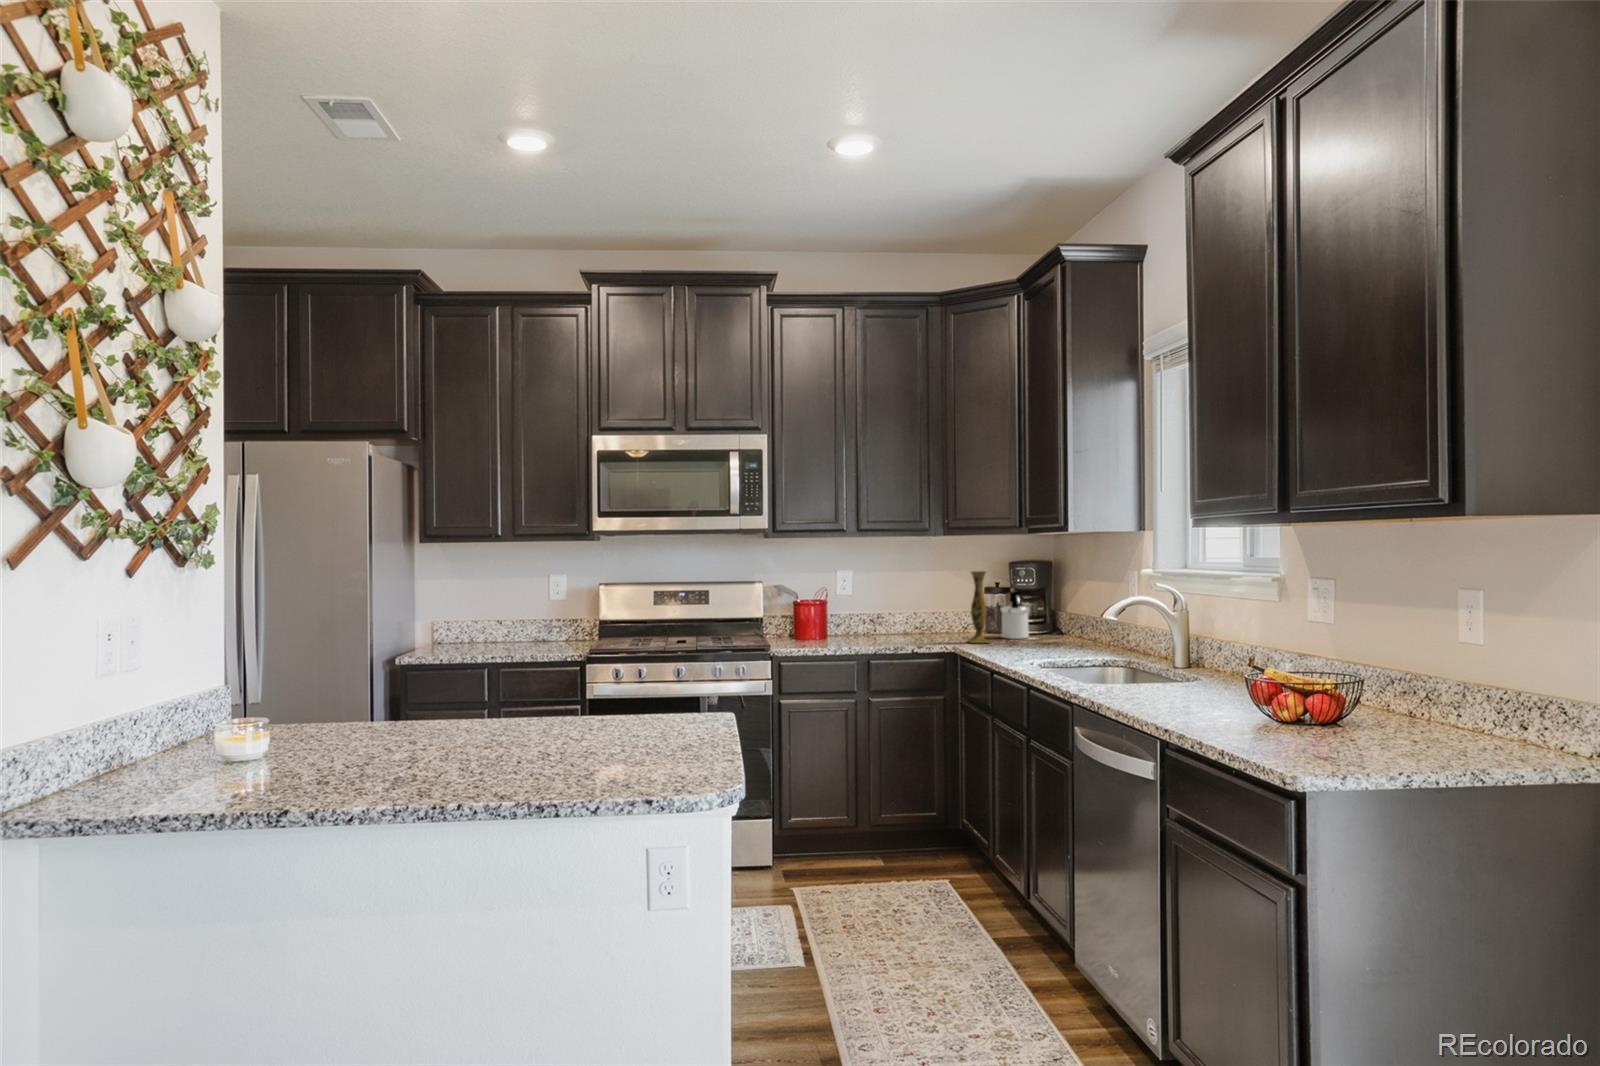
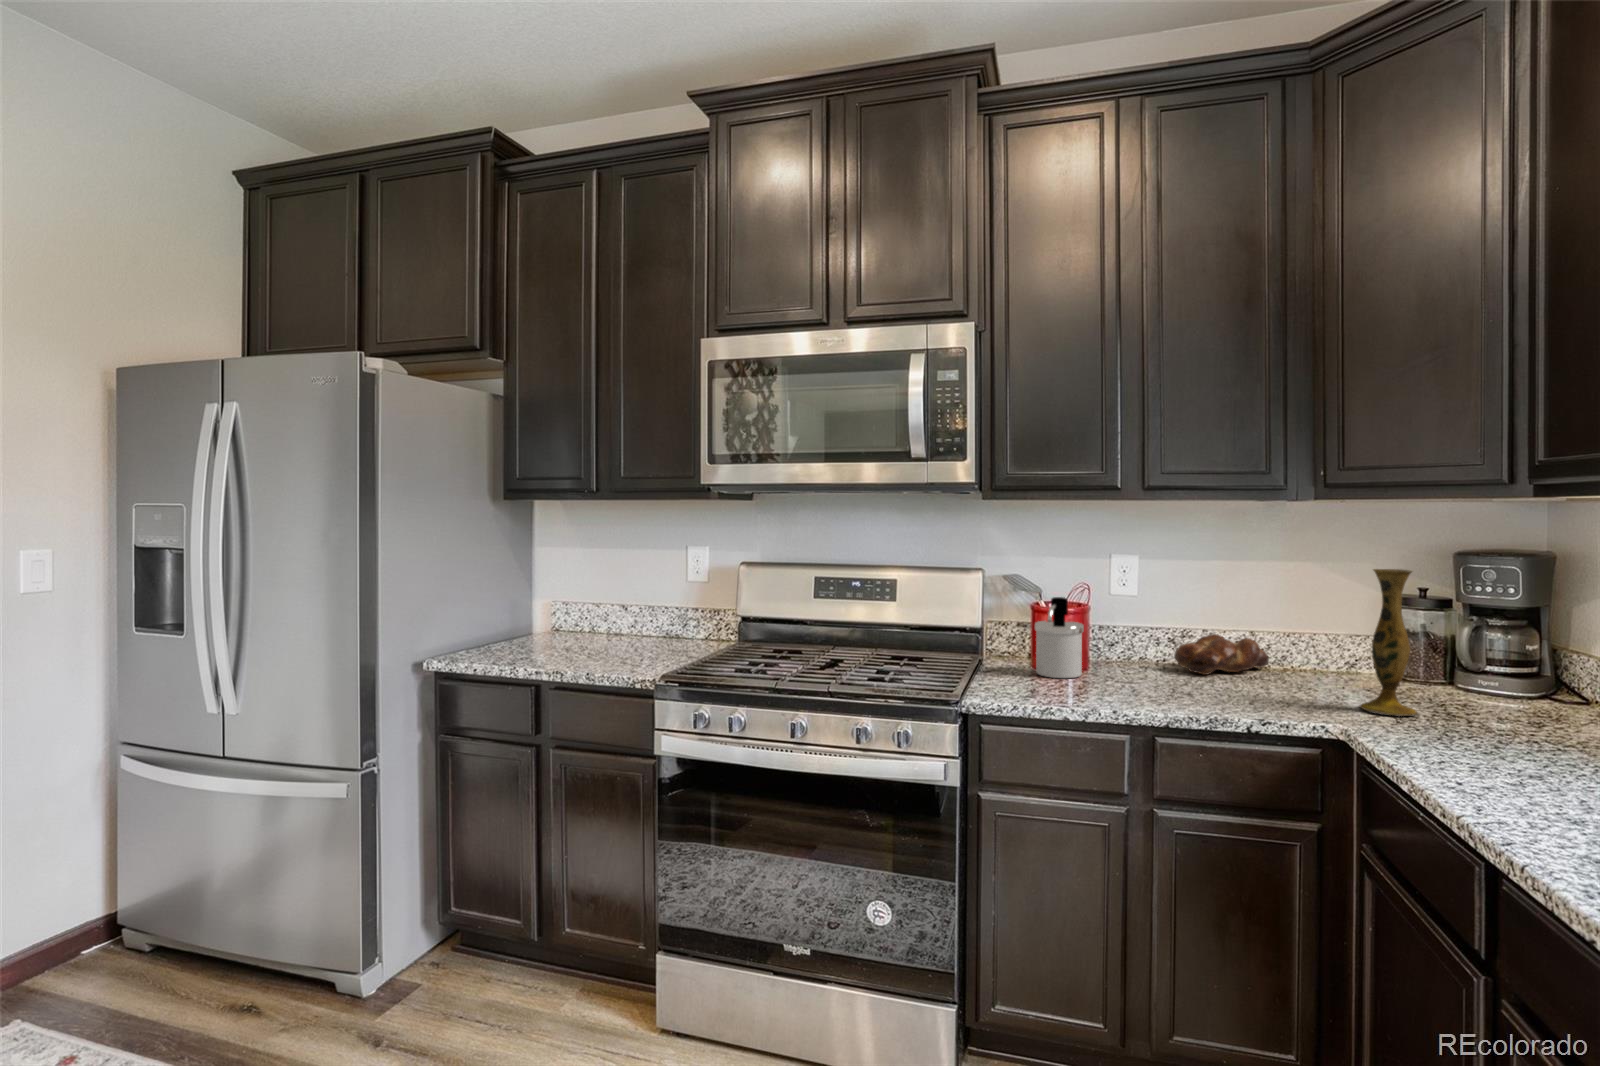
soap dispenser: present [1001,591,1029,639] -> present [1035,597,1084,678]
bread loaf: none [876,615,925,637] -> present [1175,634,1269,675]

